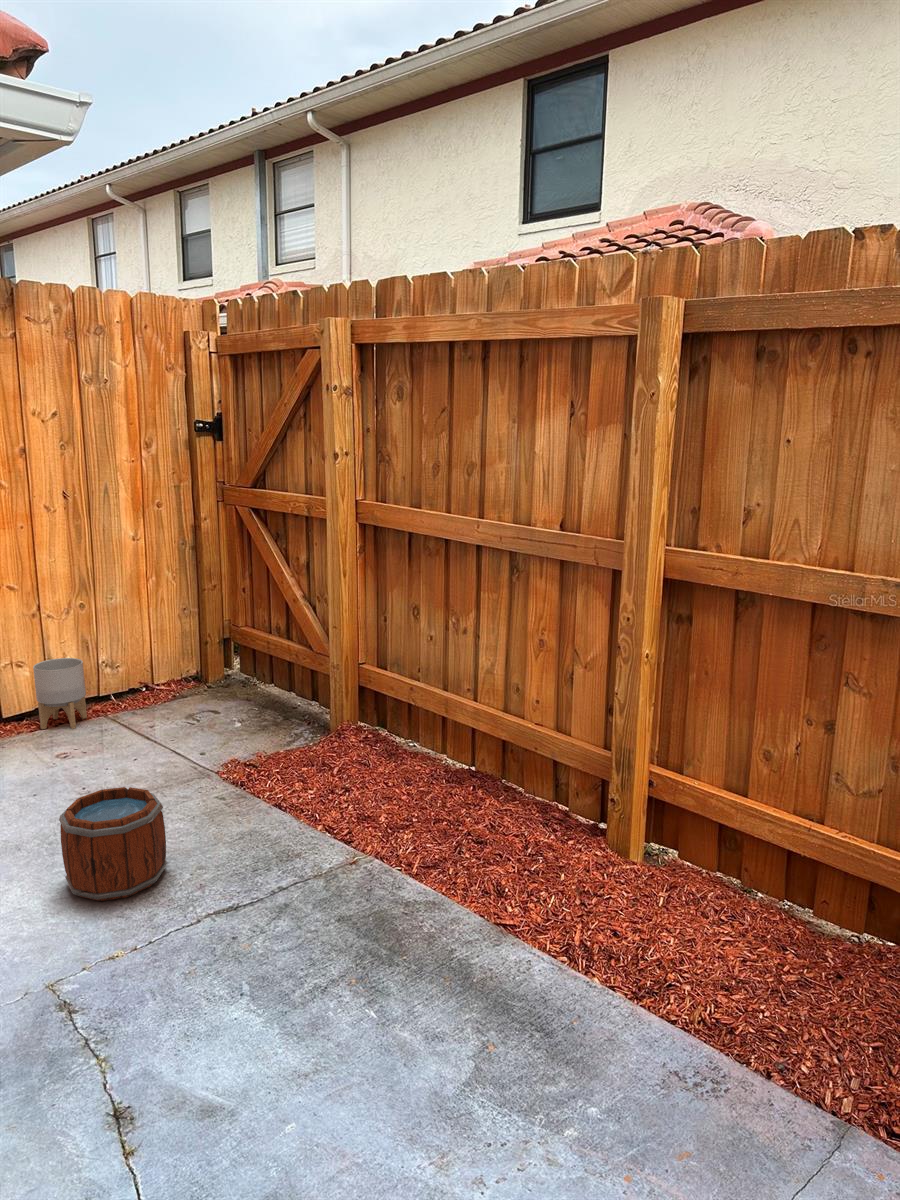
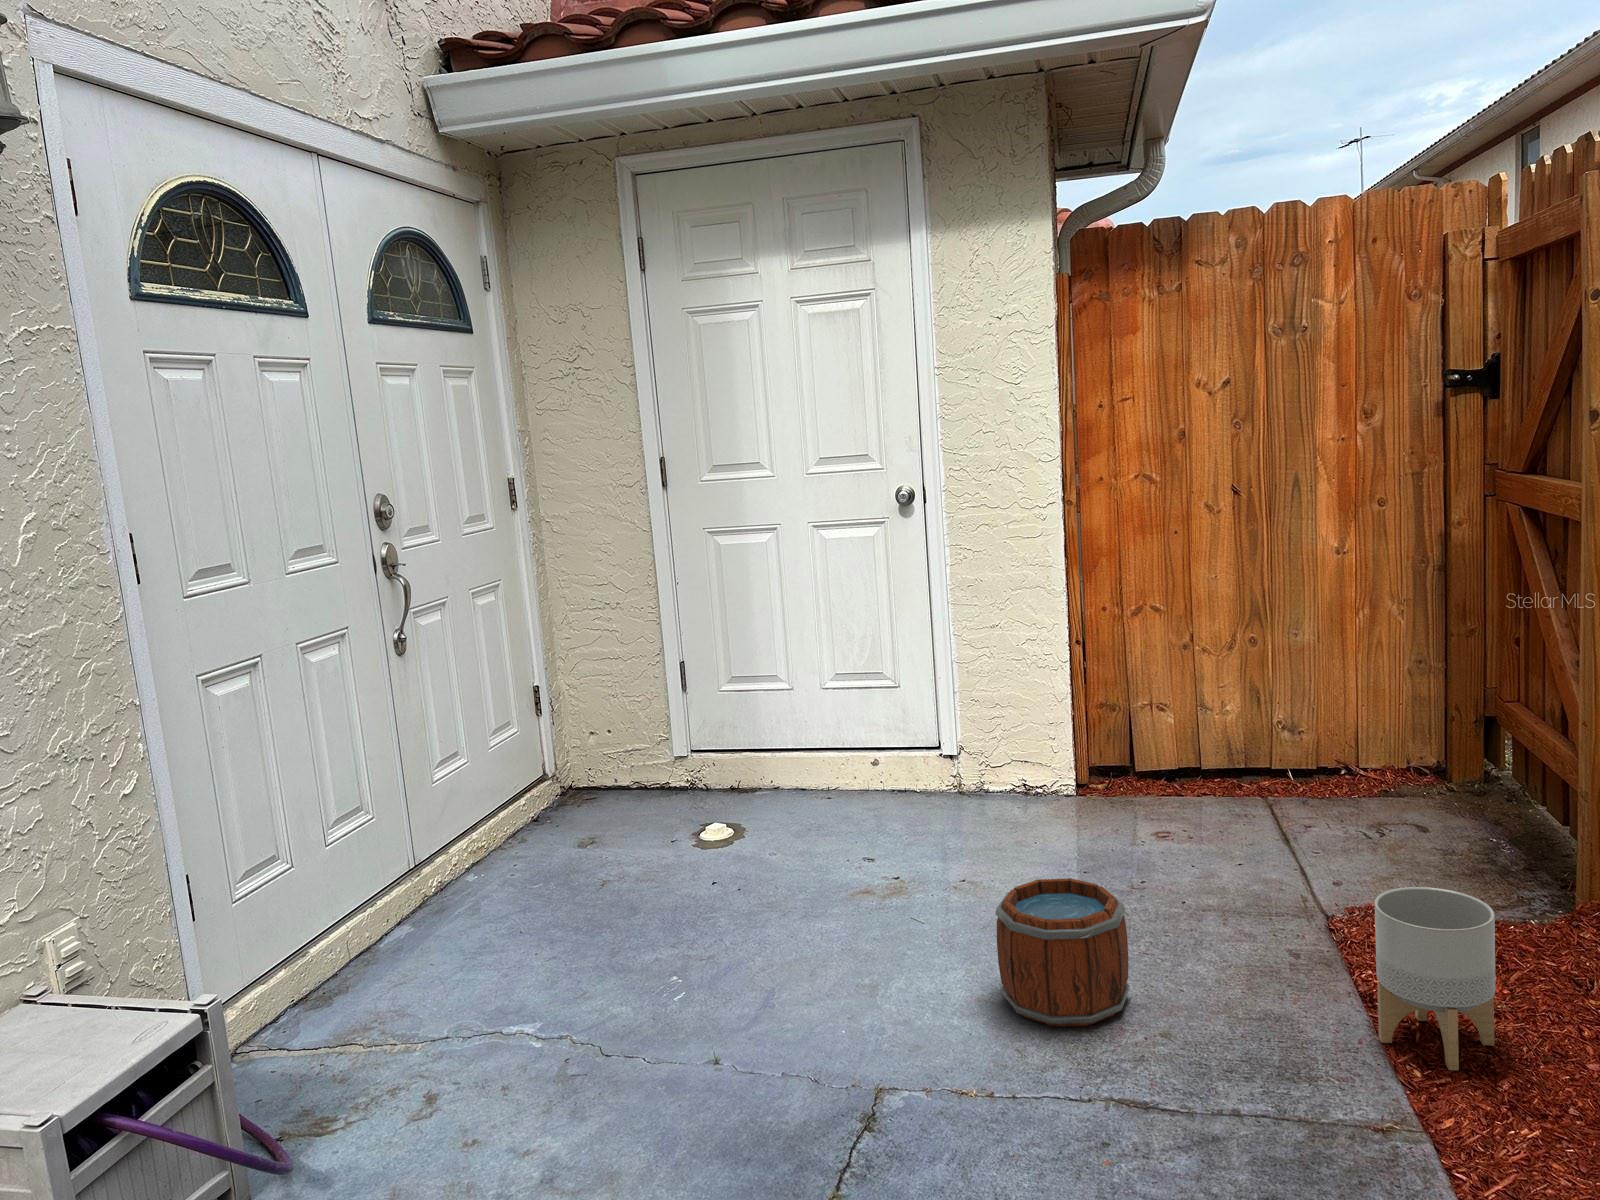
planter: present [33,658,87,729] -> present [1374,887,1495,1070]

